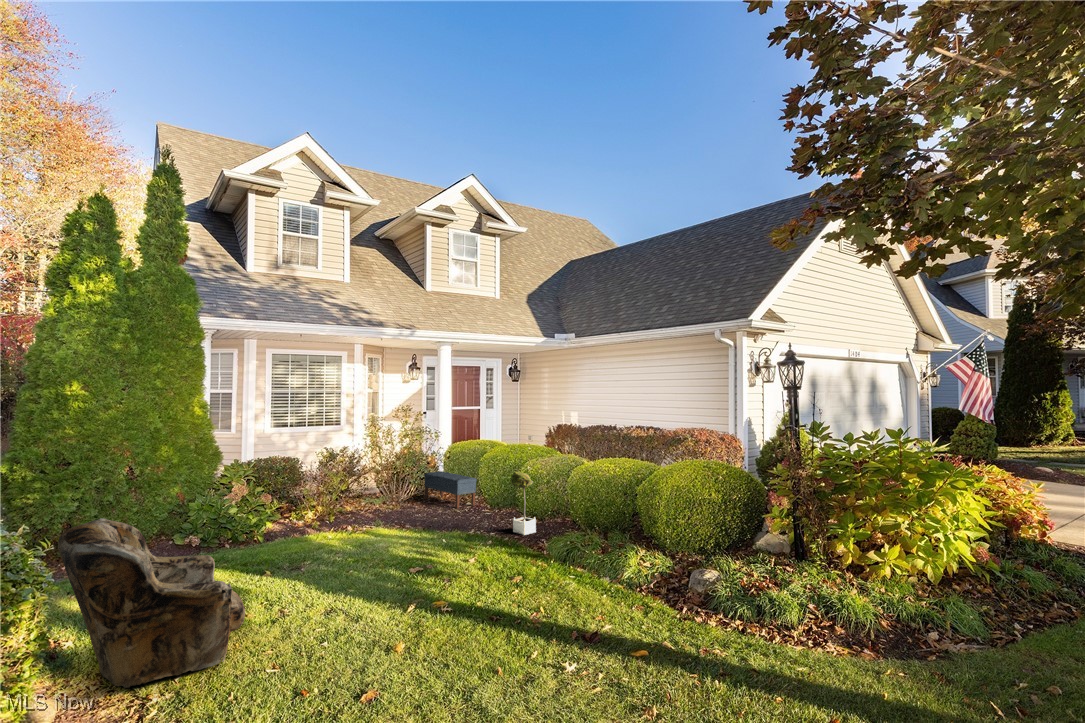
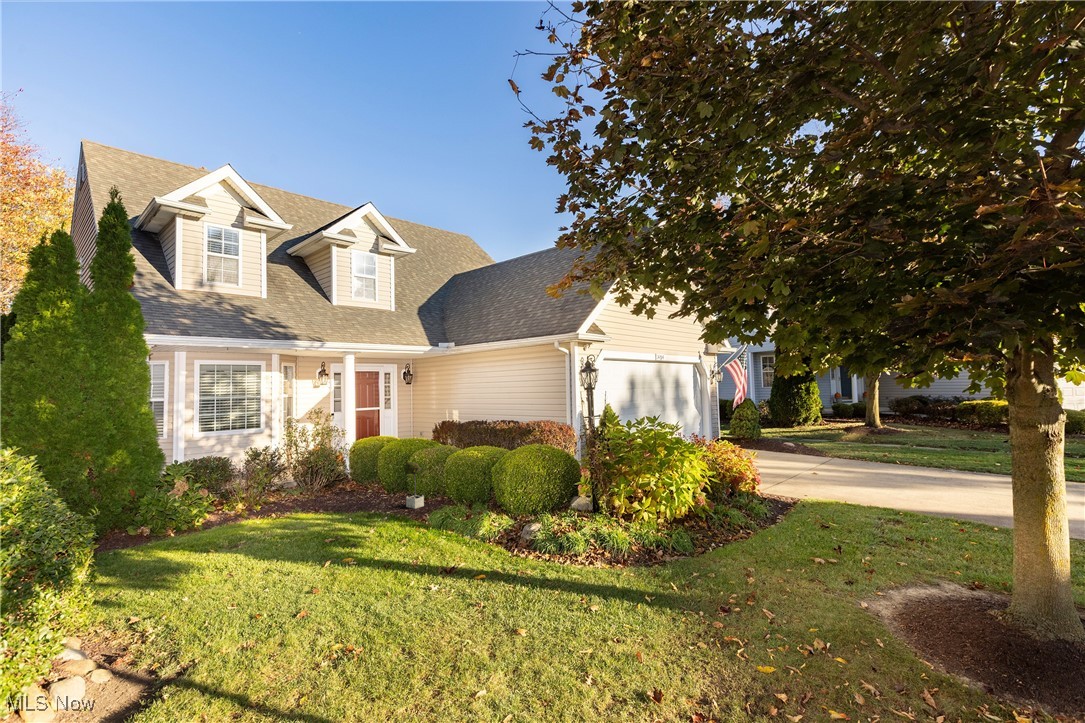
bench: present [424,471,477,508] -> none [335,462,379,491]
armchair: present [58,518,245,688] -> none [71,518,209,628]

